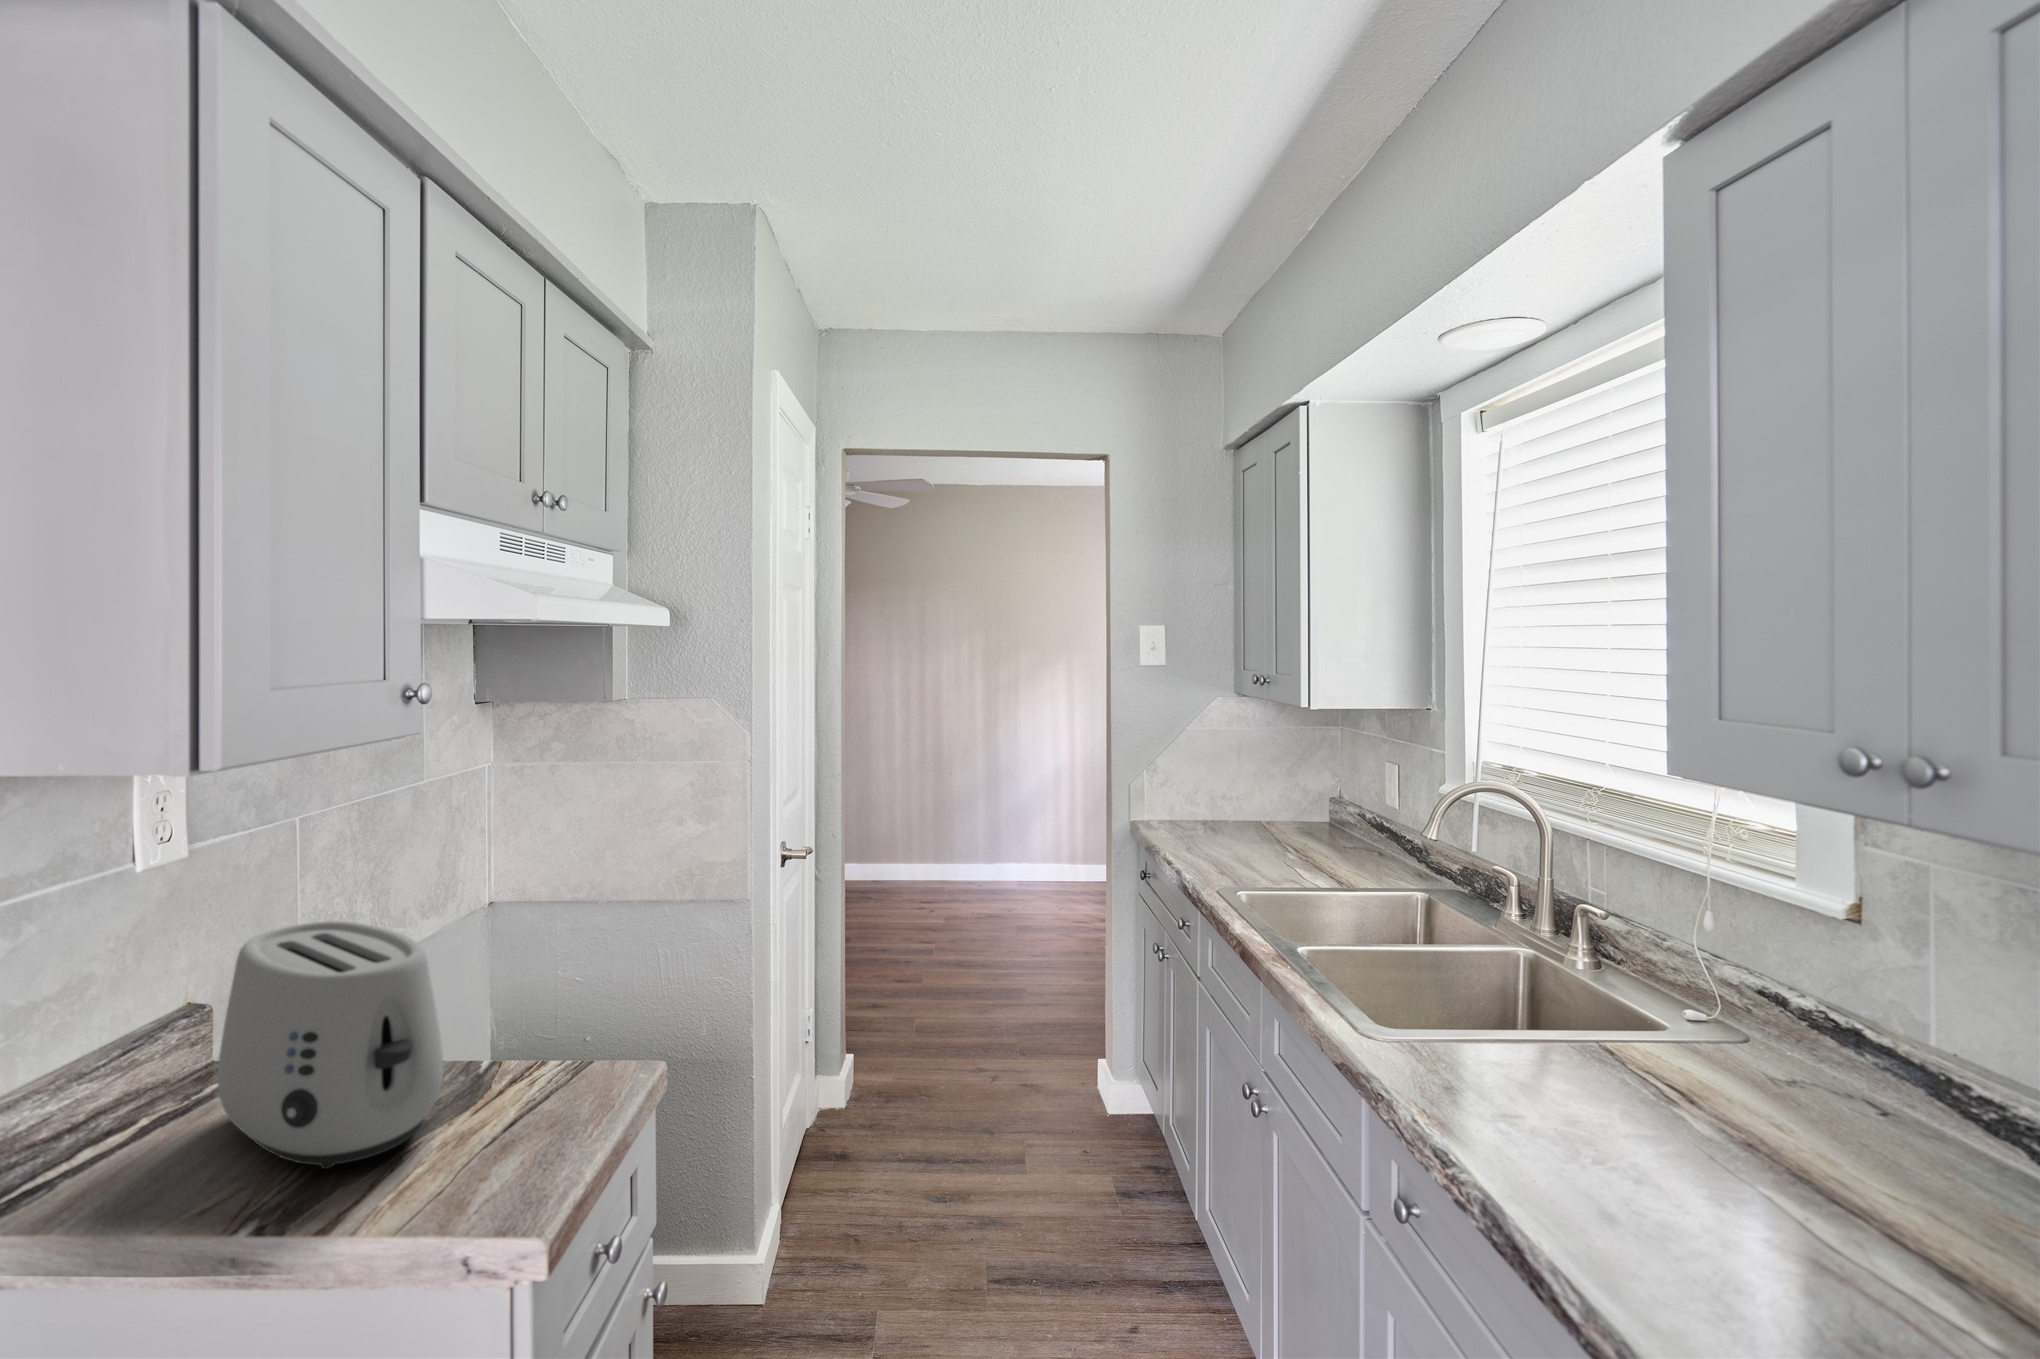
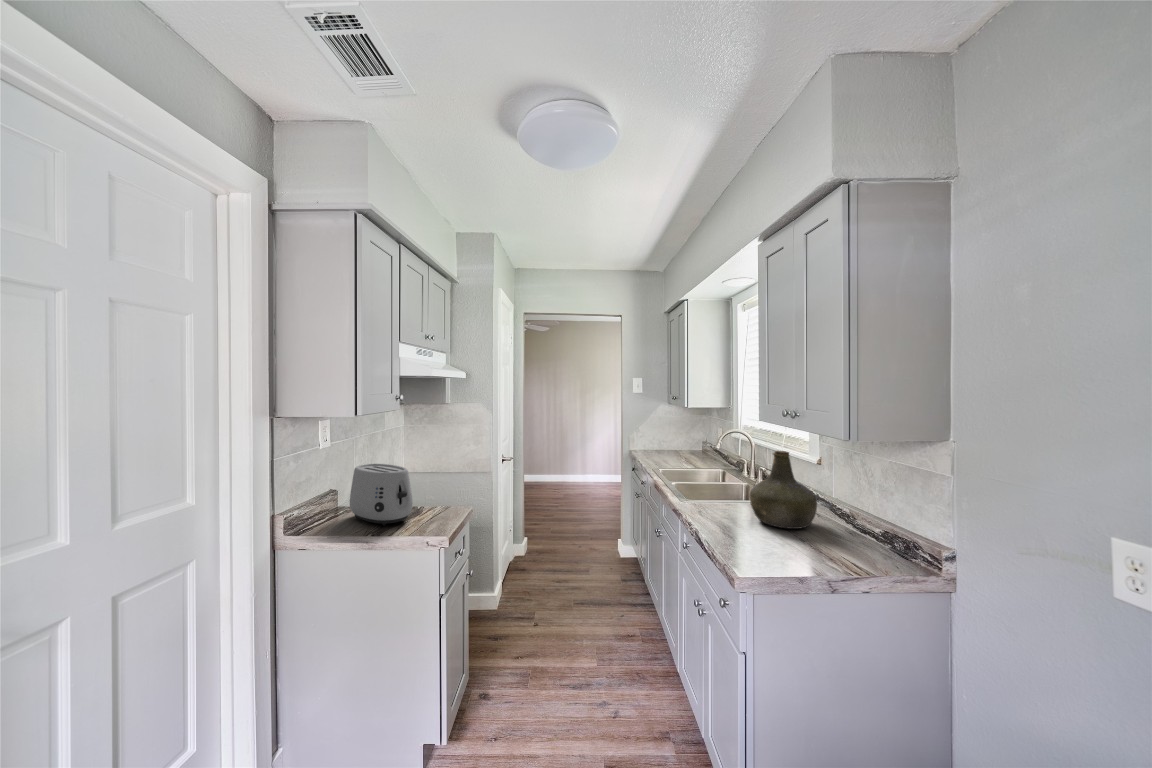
bottle: none [1644,884,1944,1194] -> present [750,451,817,529]

